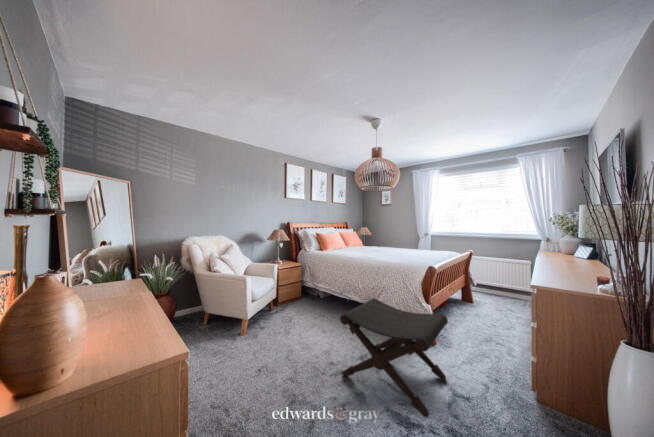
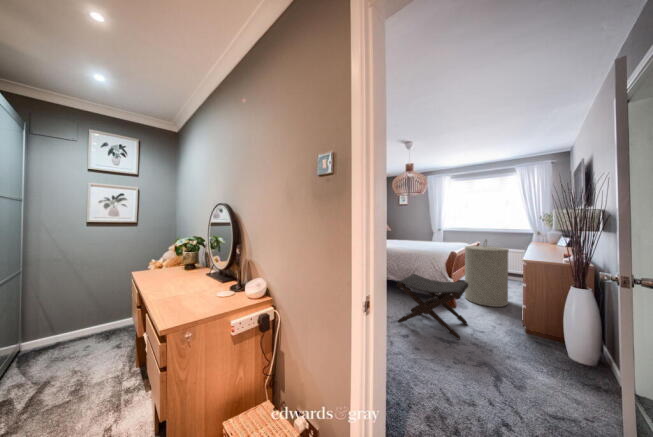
laundry hamper: none [450,249,509,345] -> present [465,240,509,307]

